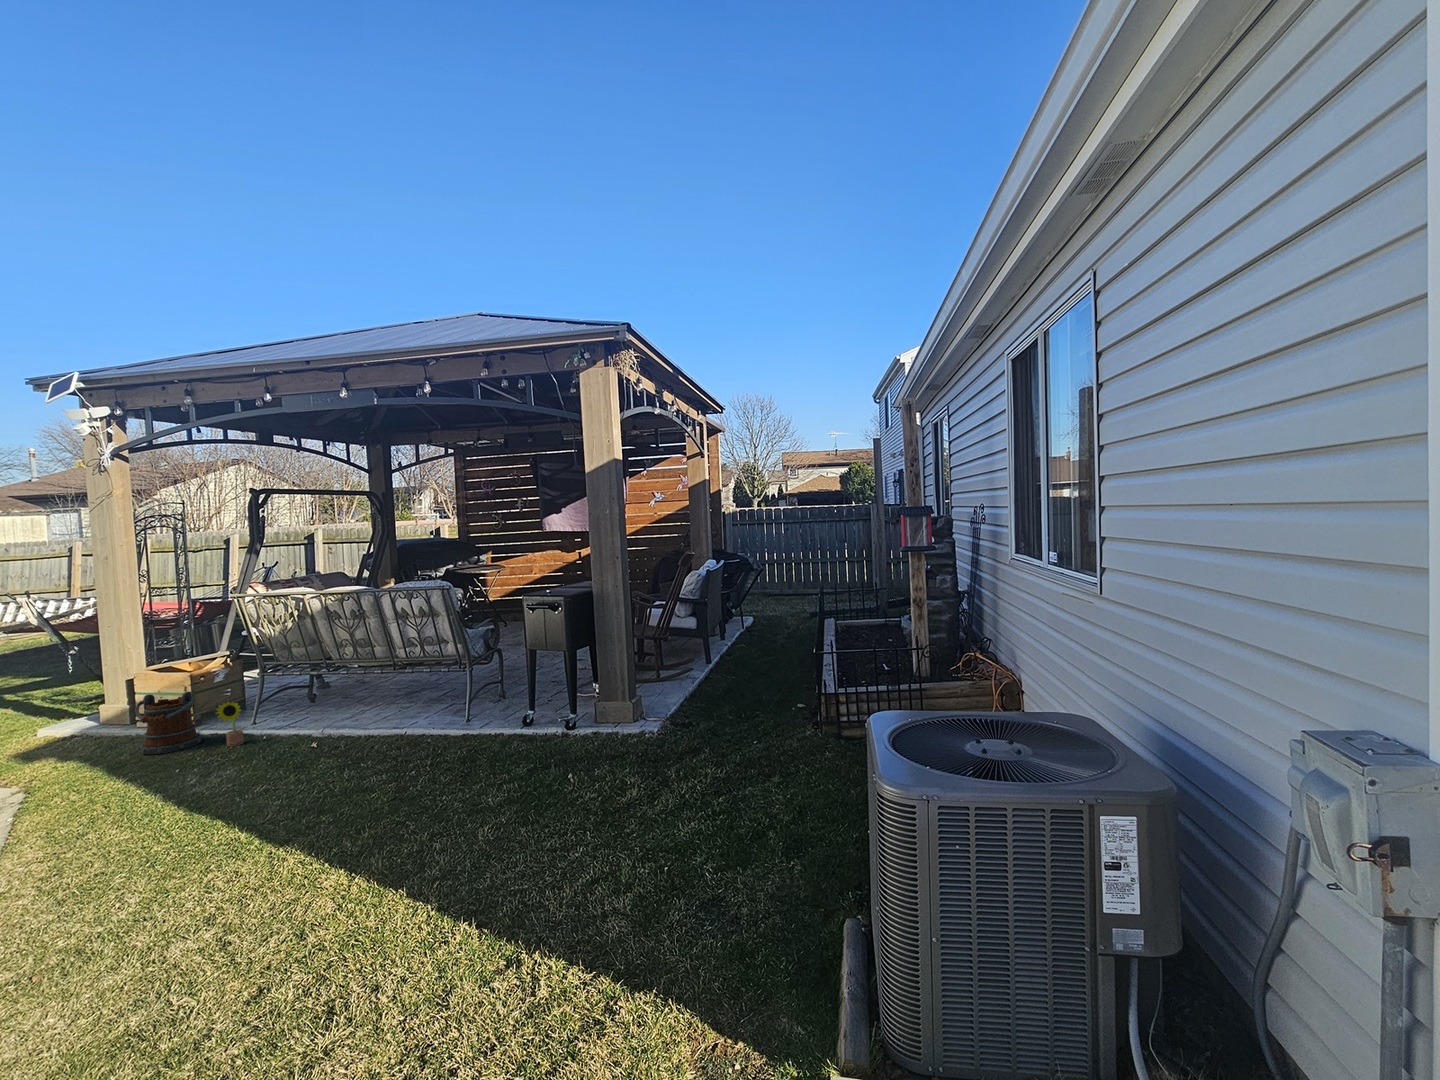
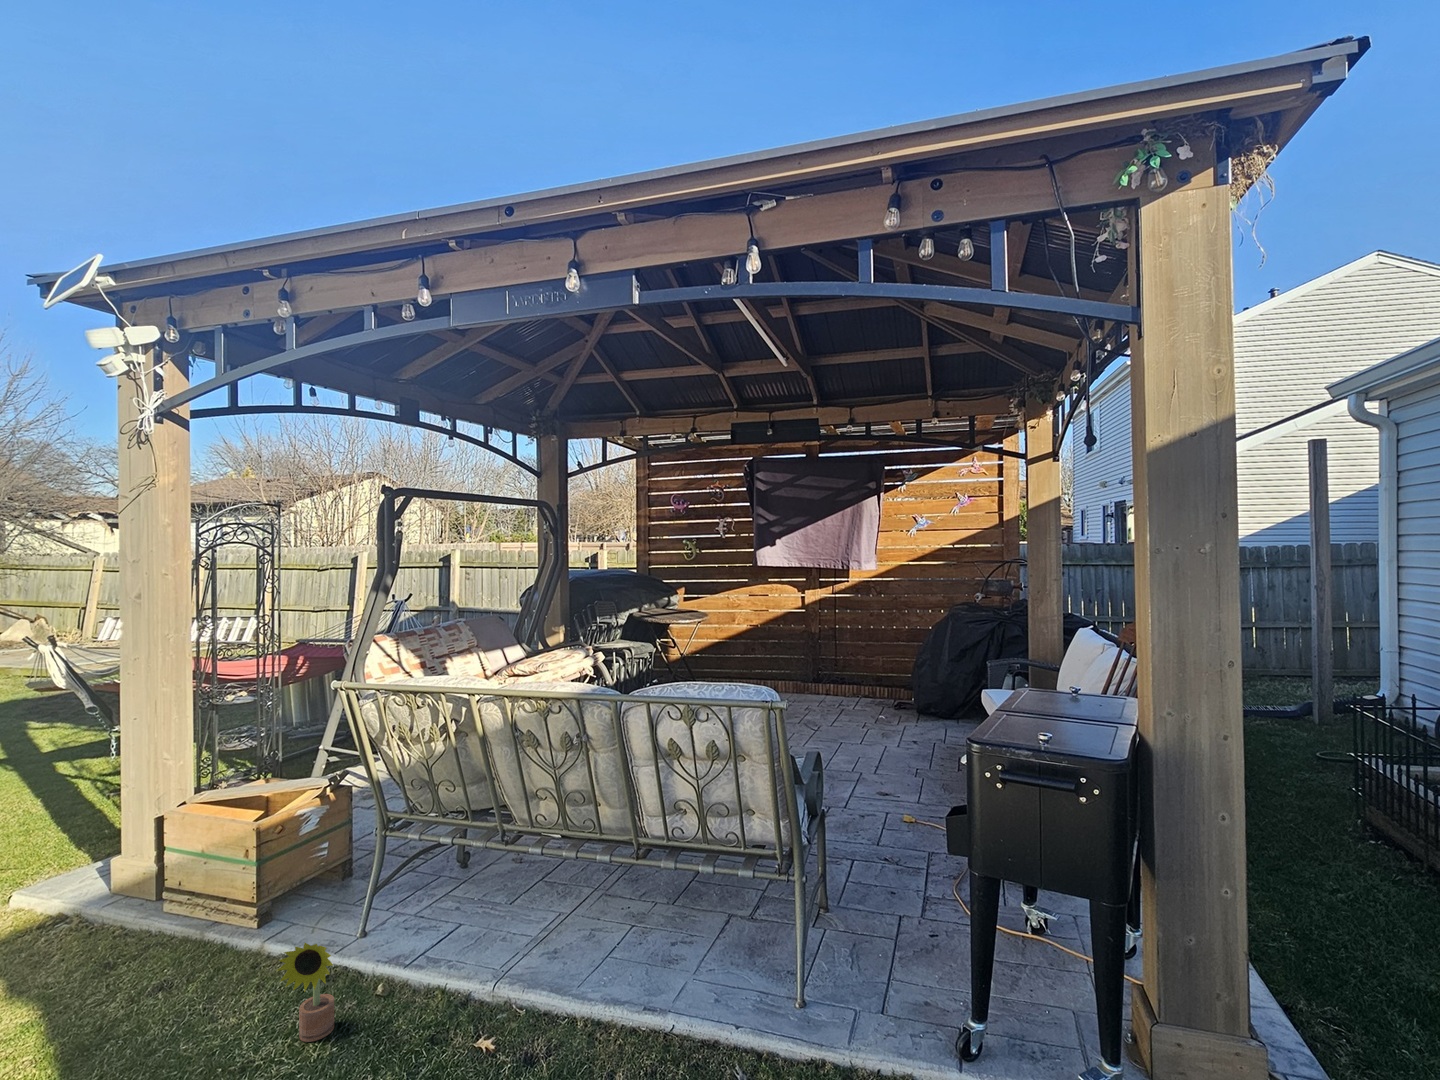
bucket: present [135,692,203,754] -> none [124,892,261,1044]

